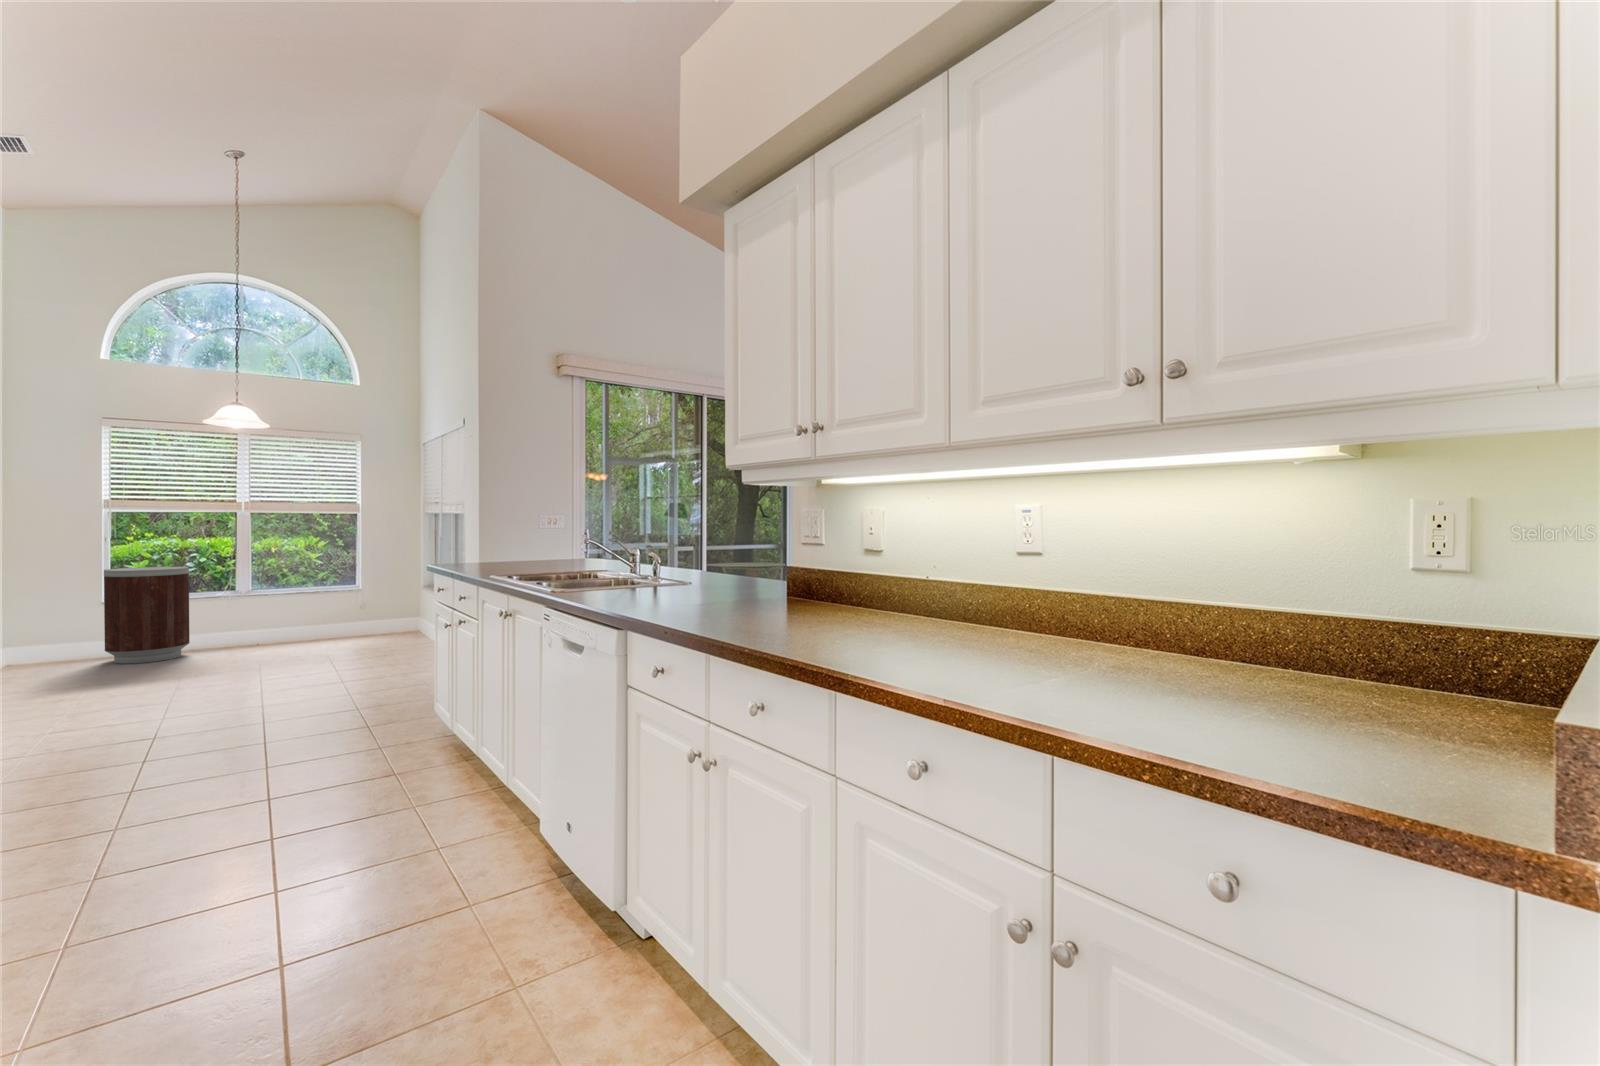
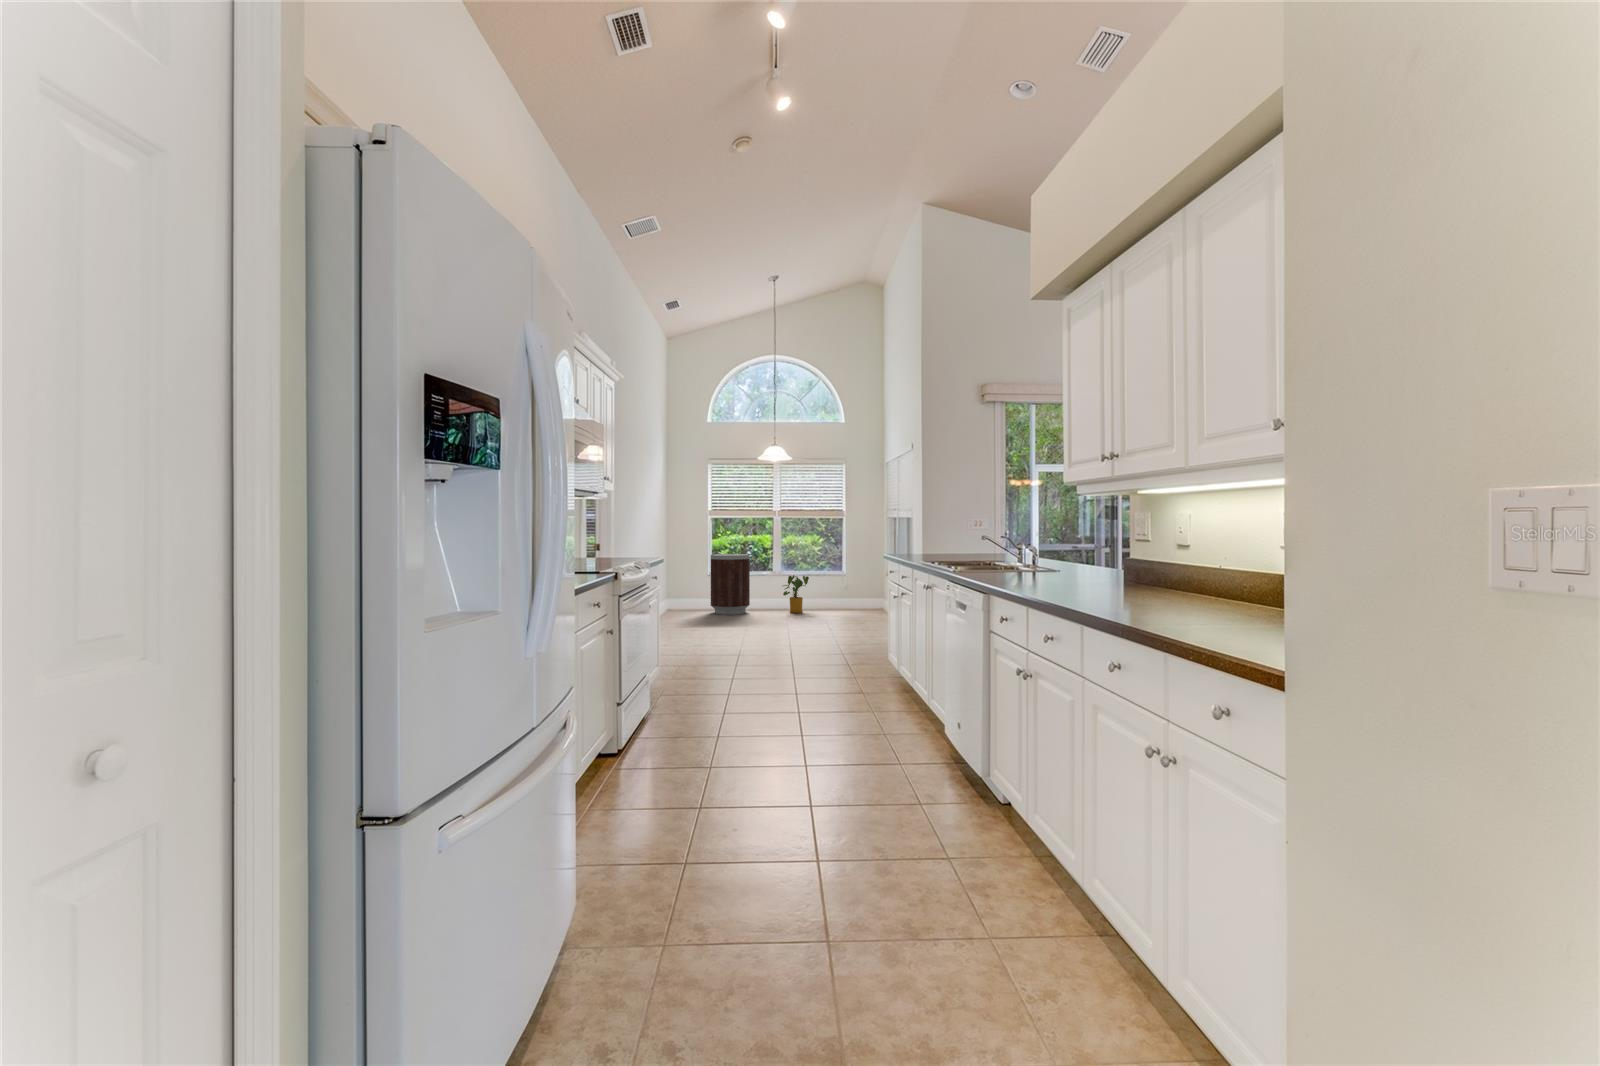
house plant: none [251,593,302,648] -> present [783,575,809,613]

